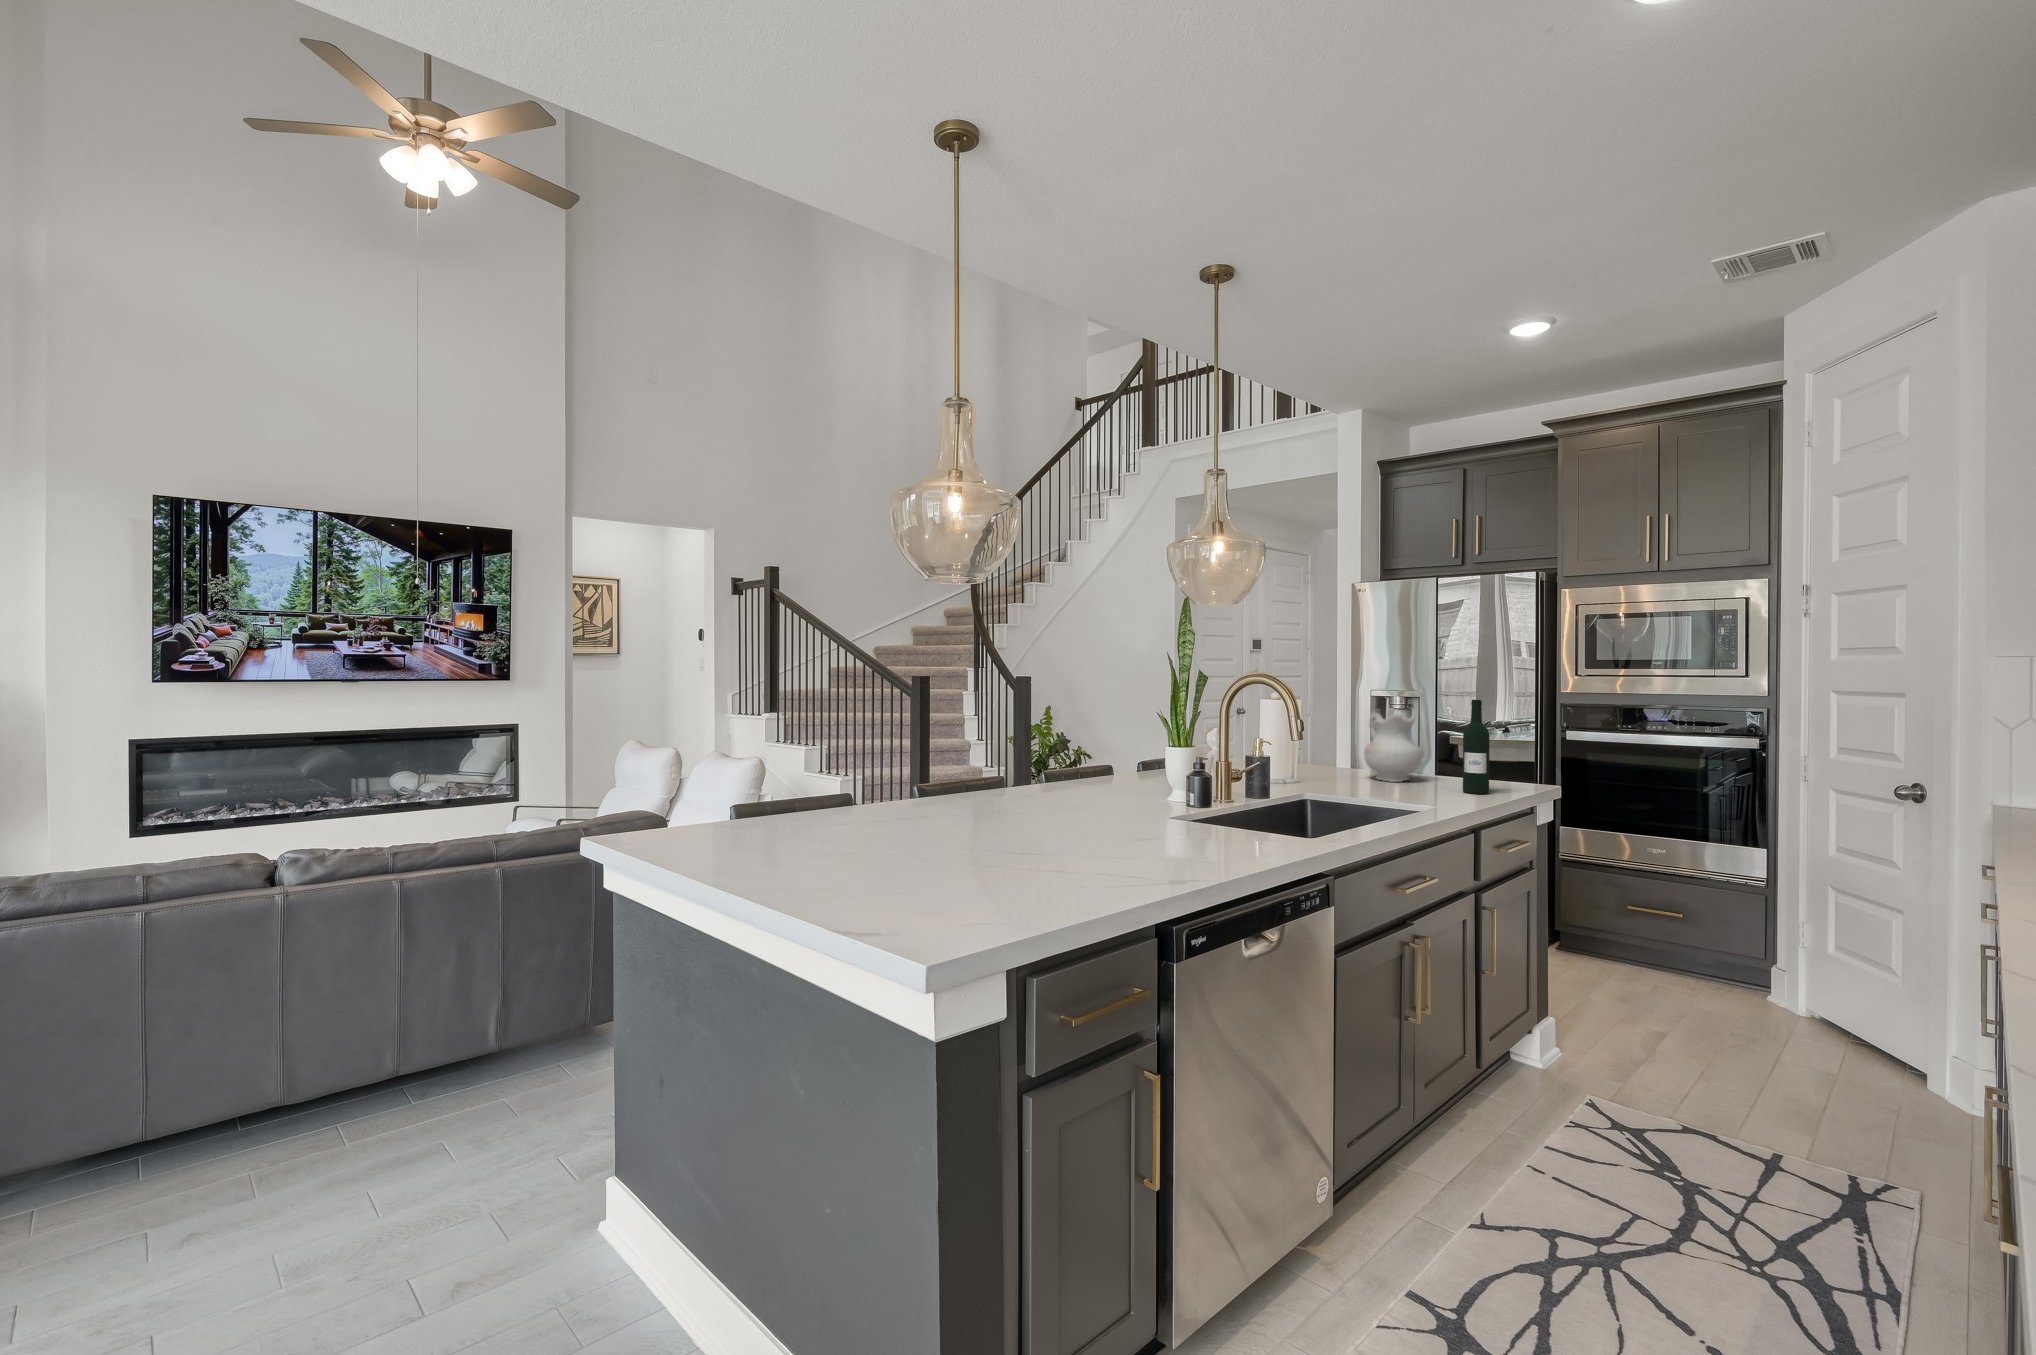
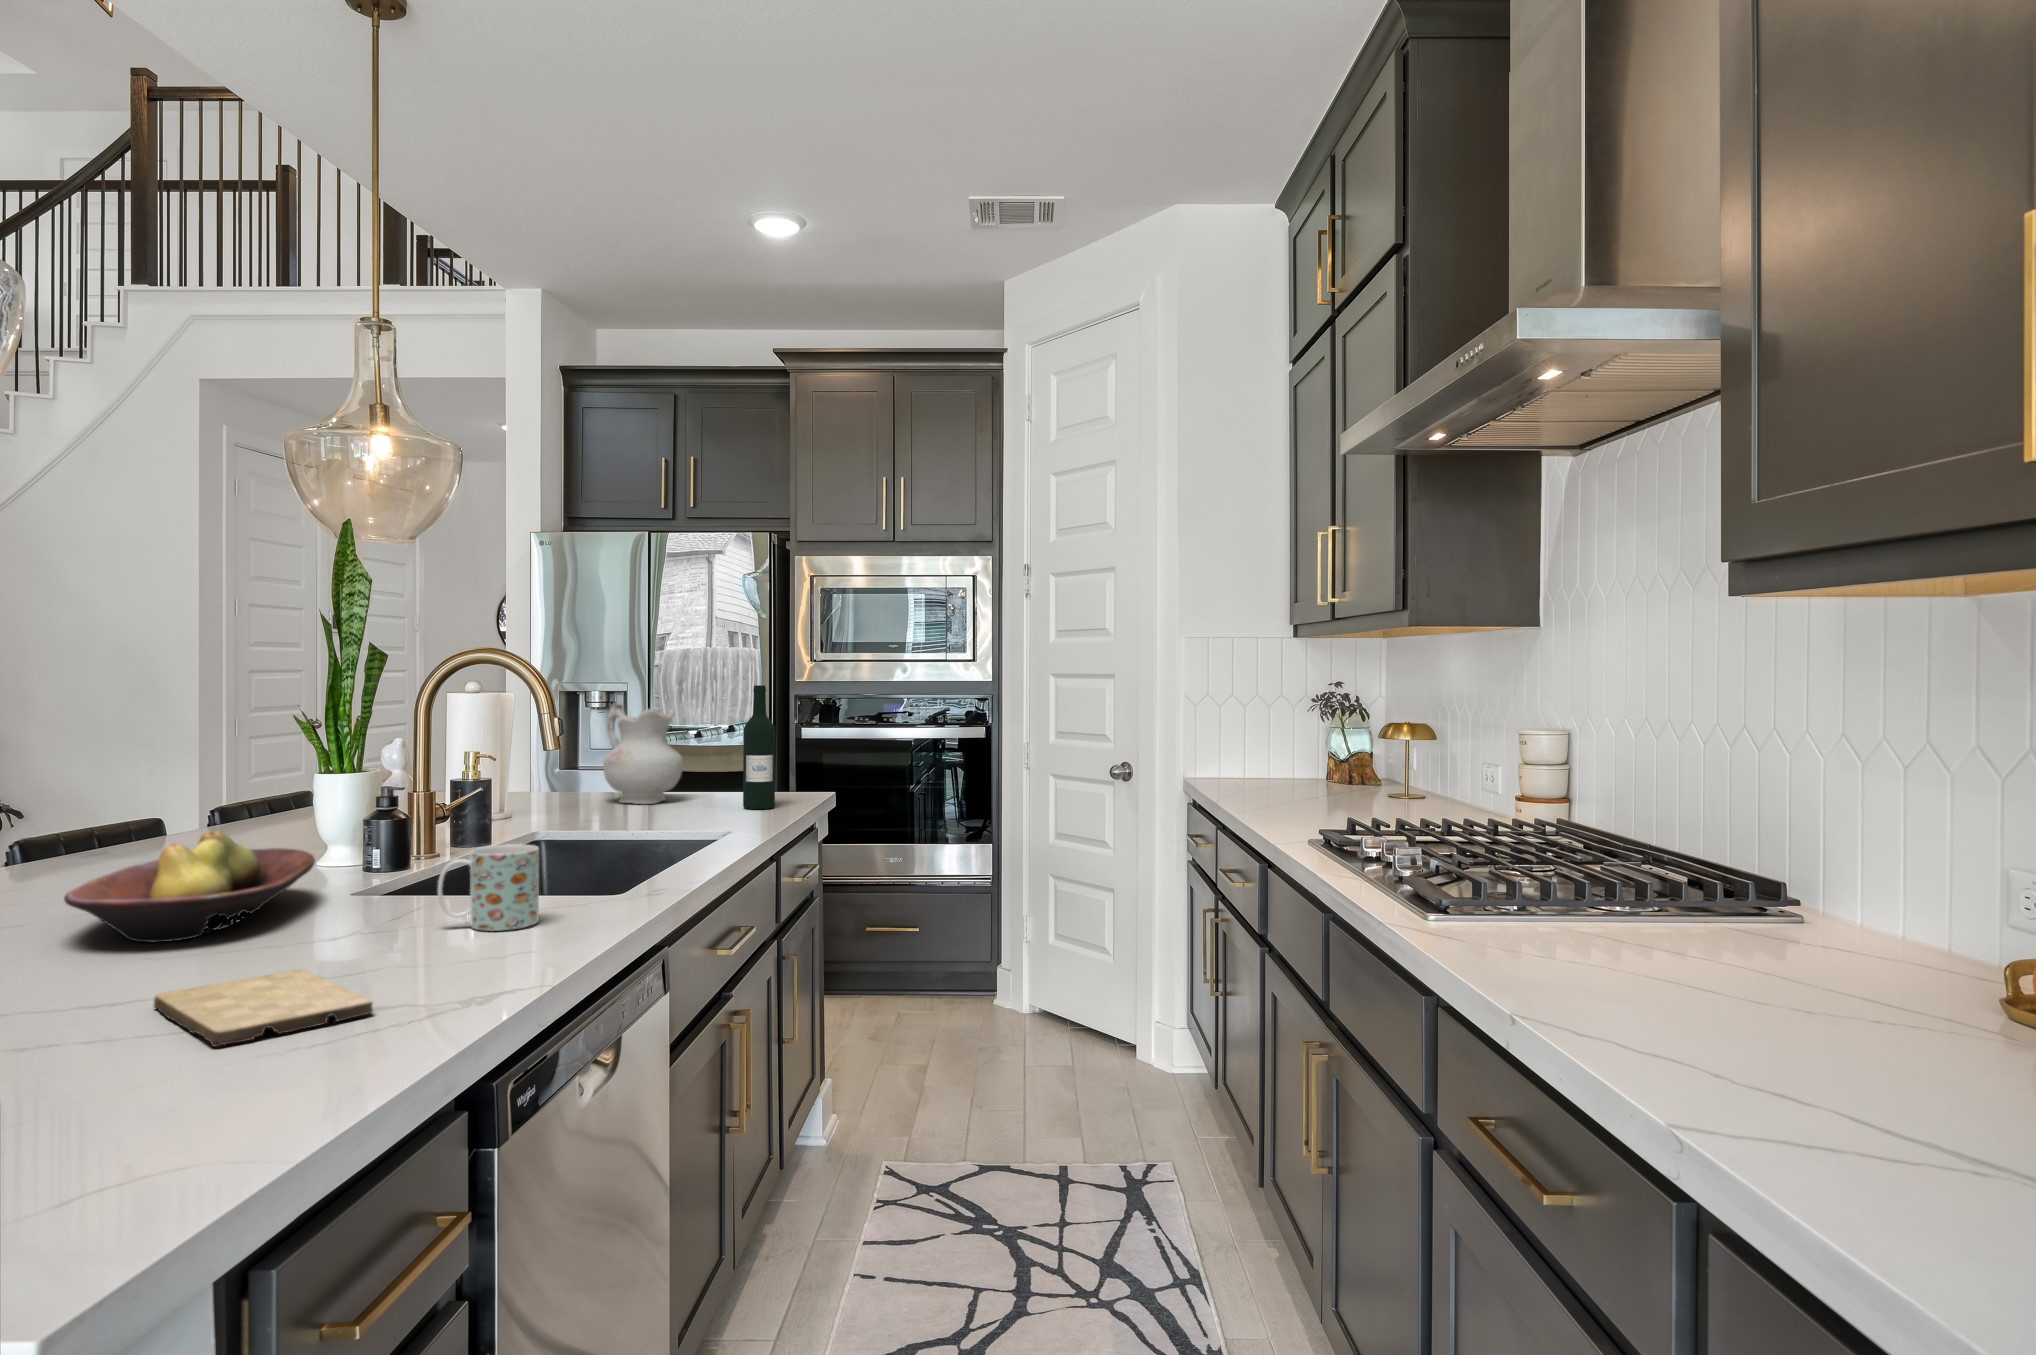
fruit bowl: none [1053,775,1160,827] -> present [64,831,315,942]
mug: none [1204,797,1257,846] -> present [438,844,539,931]
cutting board: none [1069,847,1147,873] -> present [154,970,373,1047]

